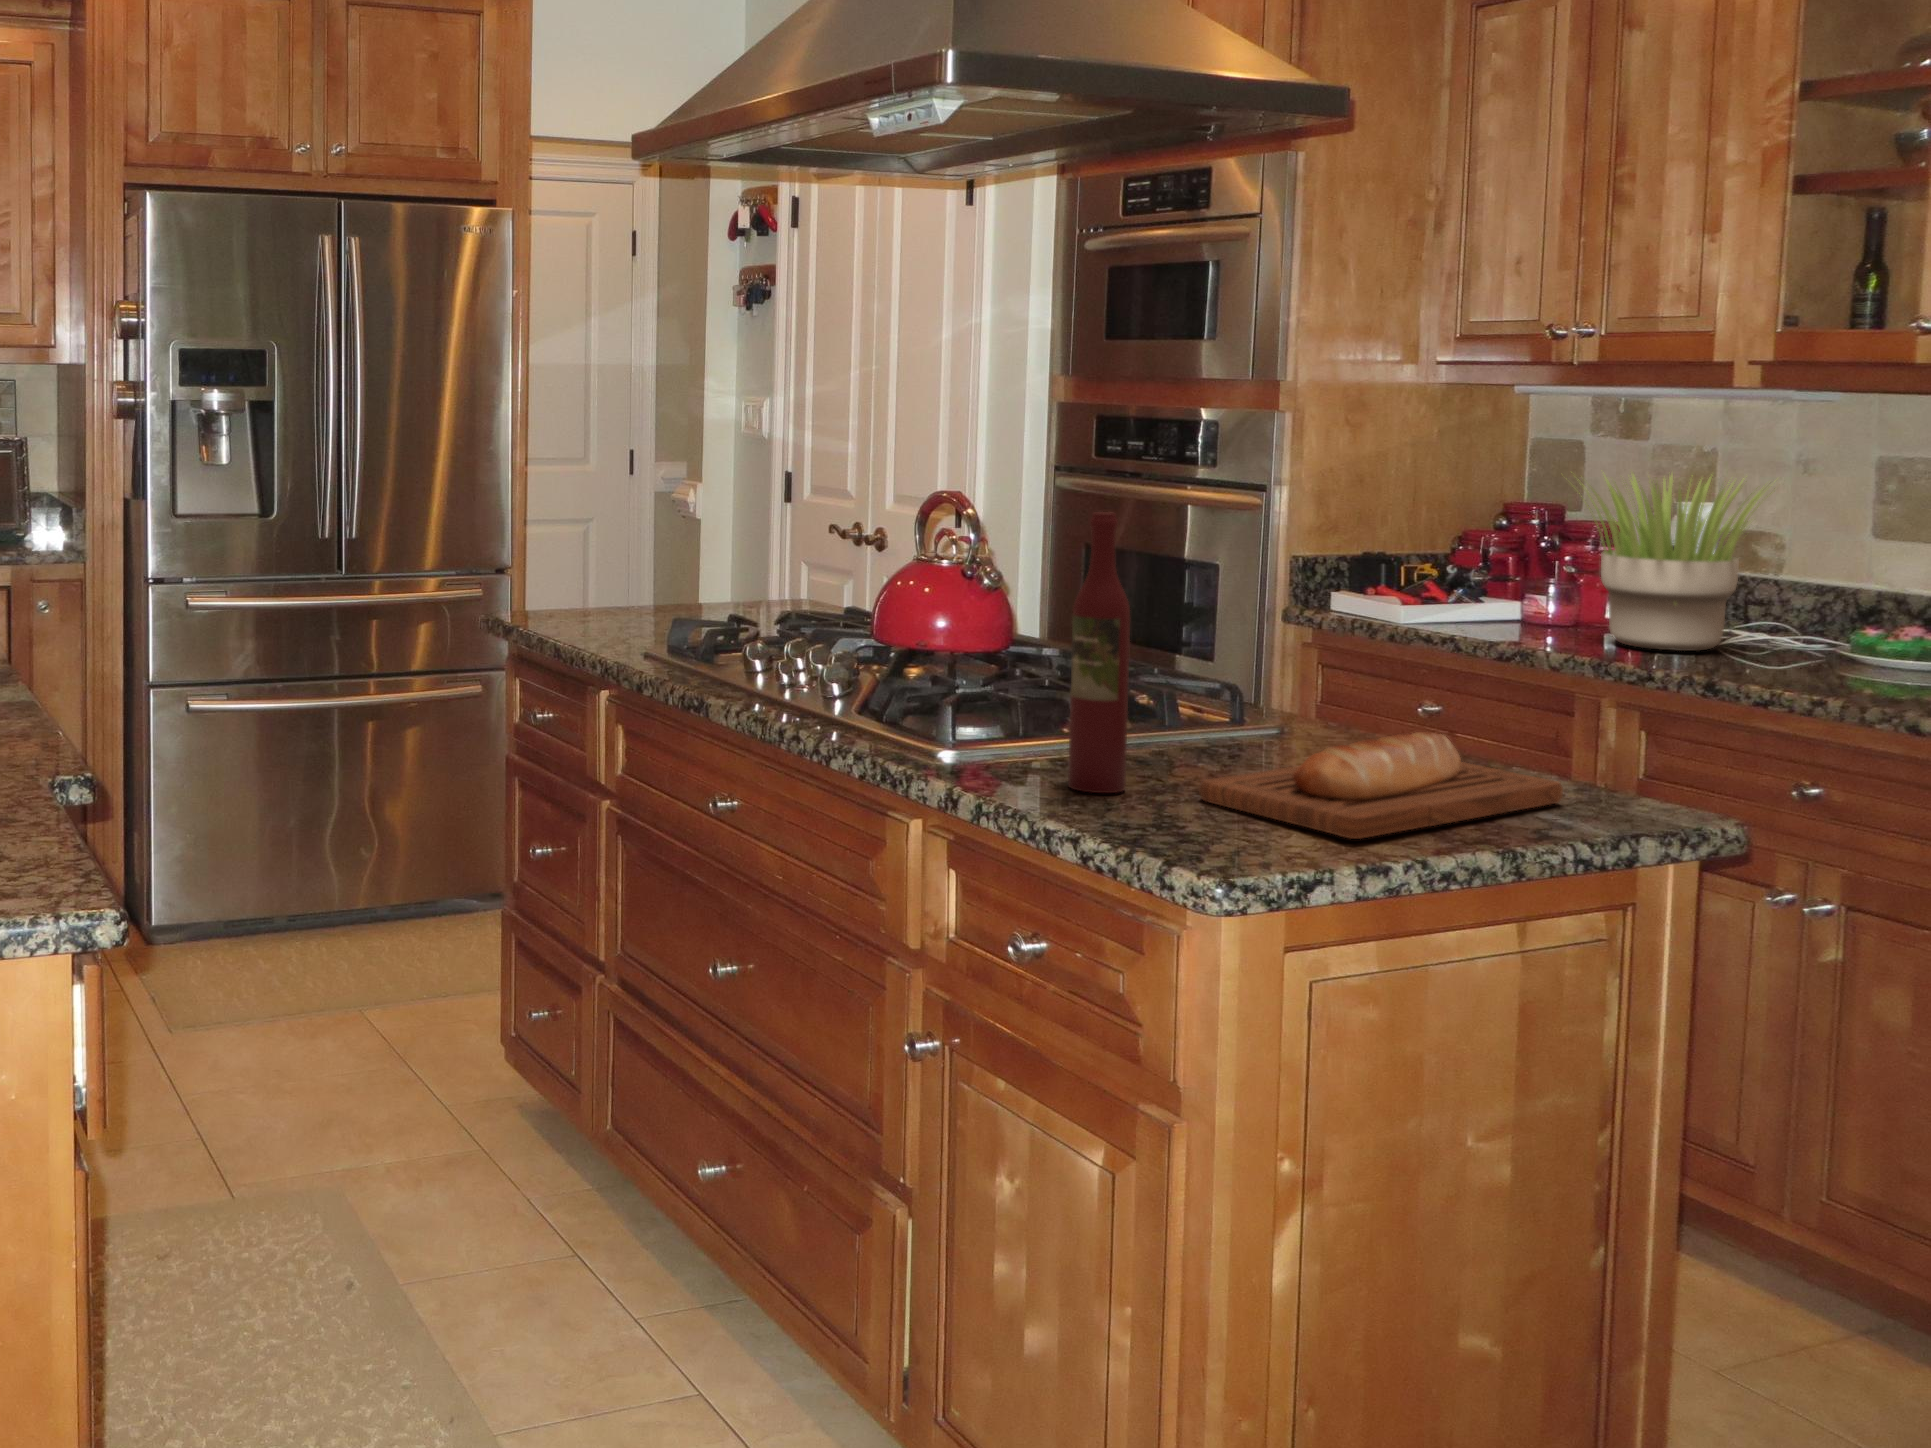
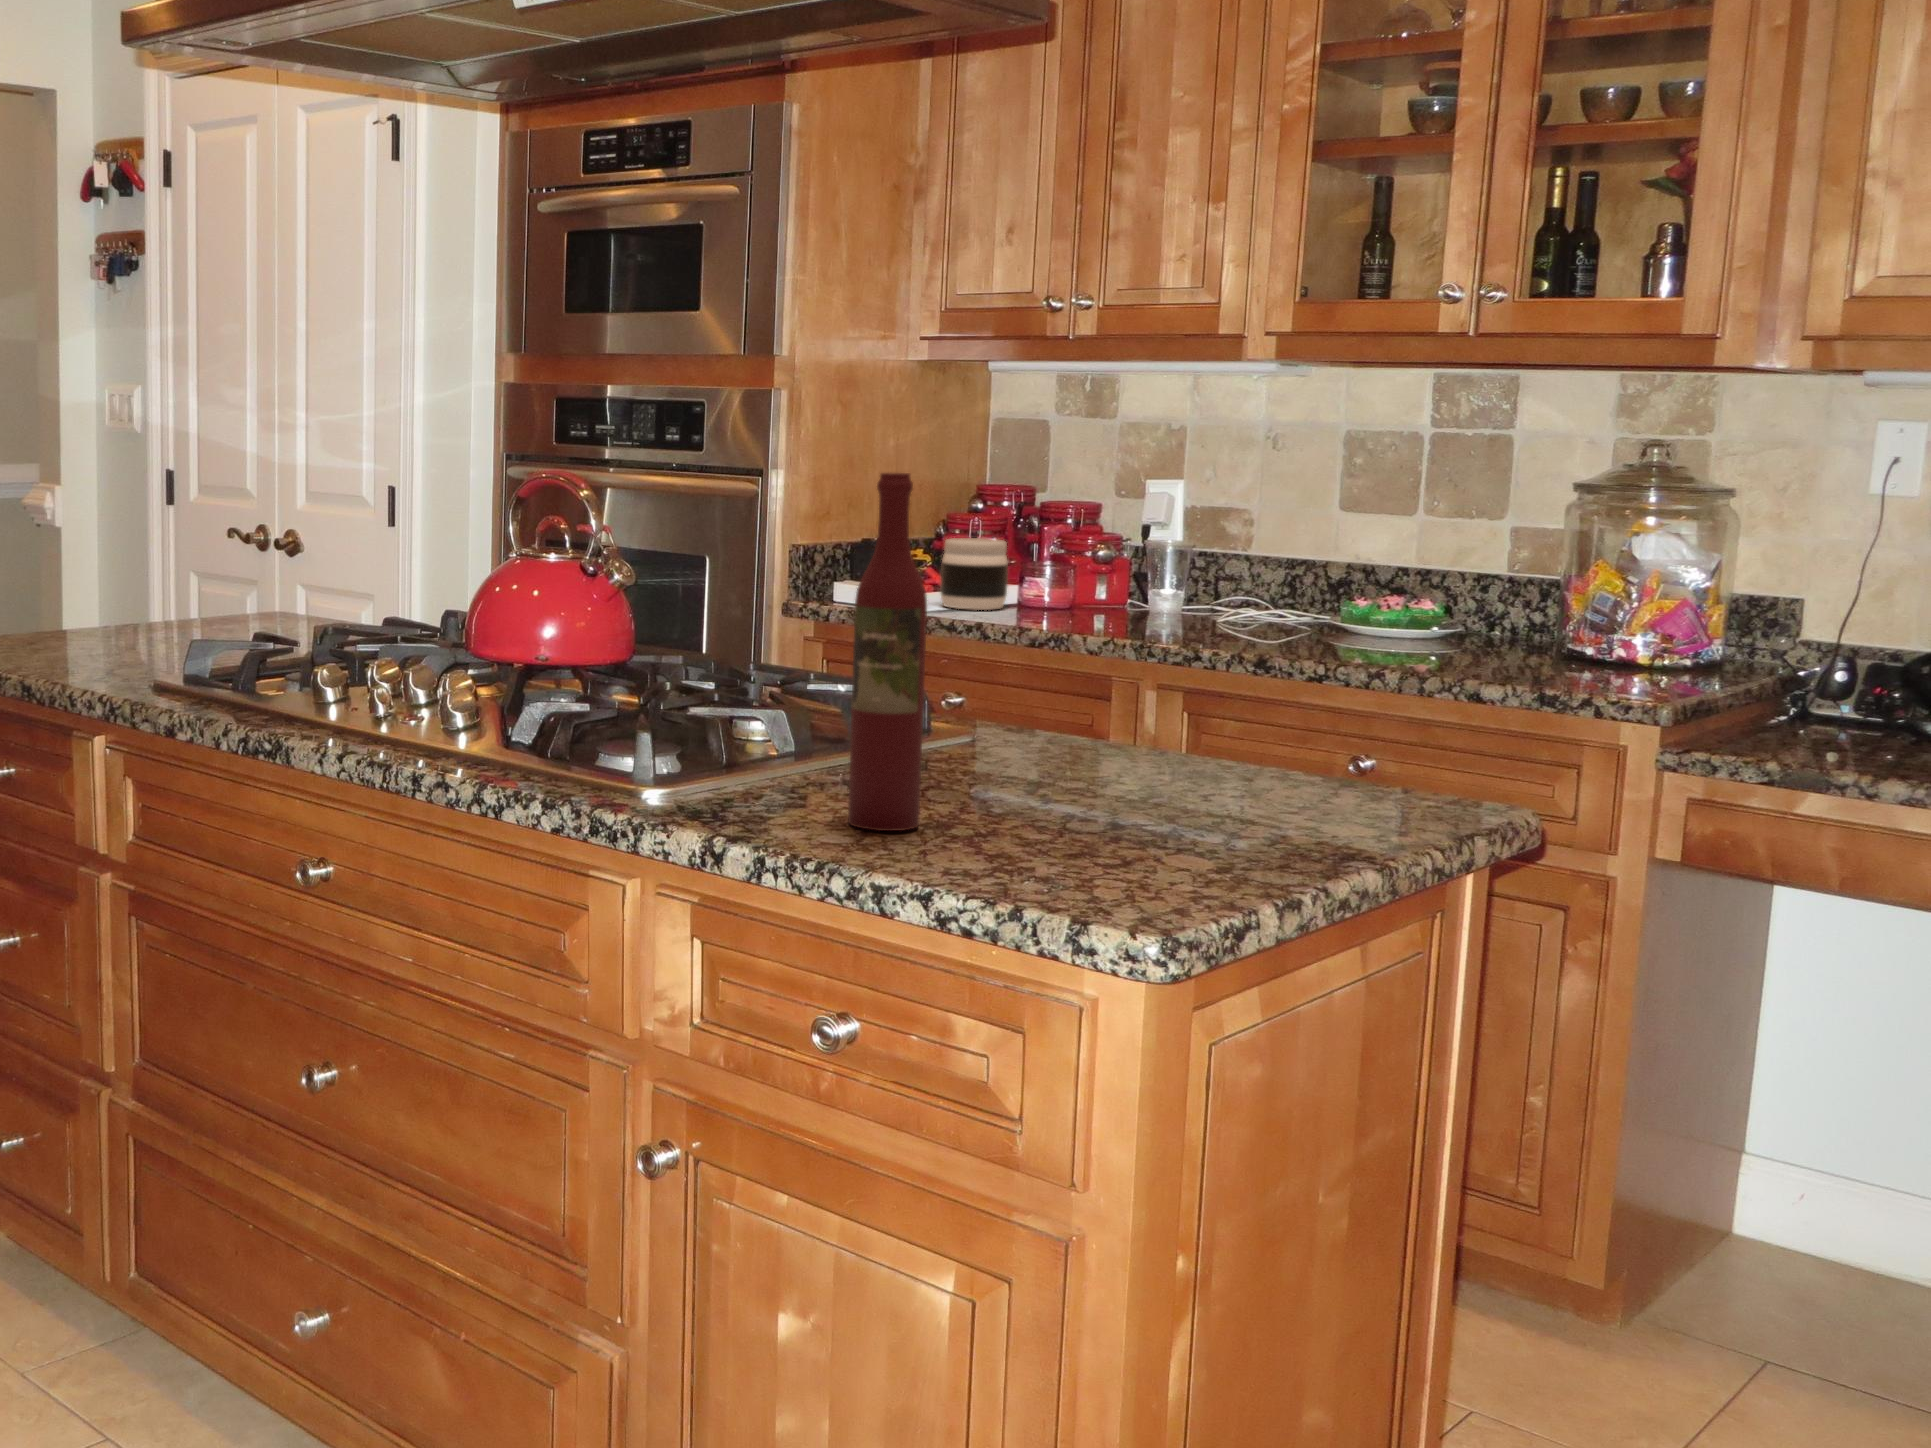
potted plant: present [1566,474,1775,651] -> none [1077,445,1293,629]
jar: none [1433,553,1502,622] -> present [940,538,1008,610]
bread loaf: present [1199,732,1563,839] -> none [1007,728,1355,864]

